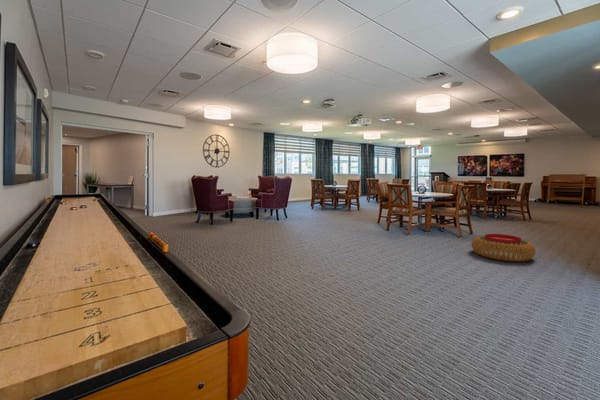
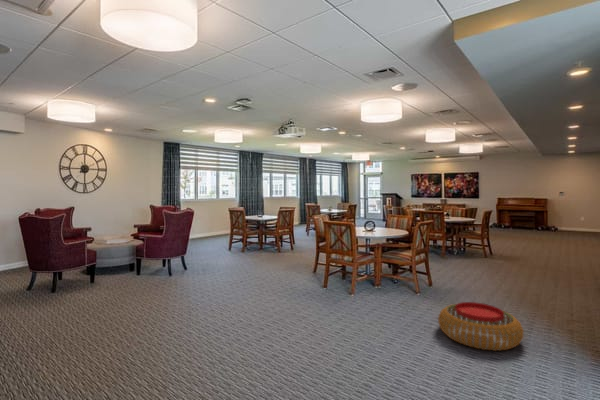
console table: present [547,174,587,205] -> none [504,196,543,231]

